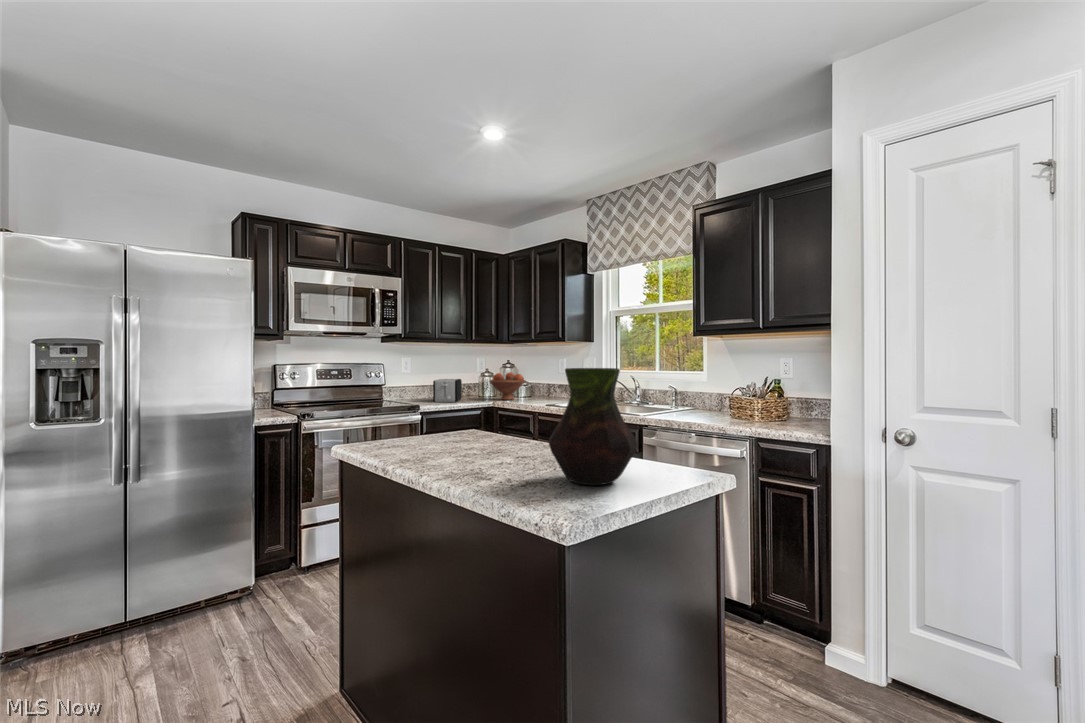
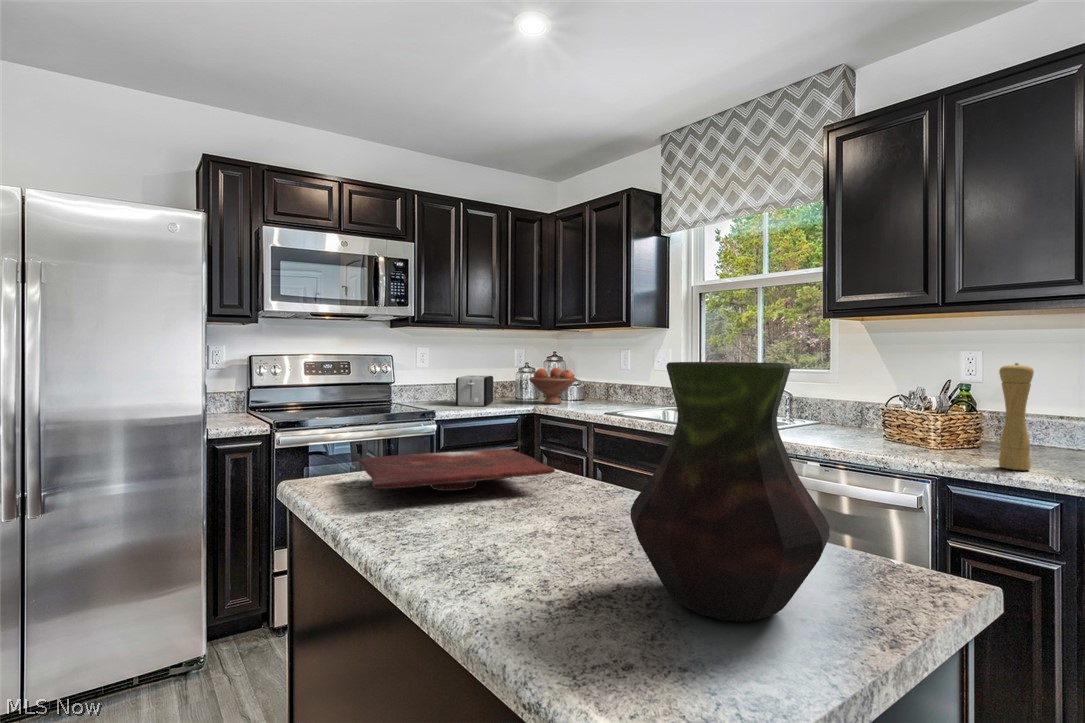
pepper mill: none [785,367,803,432] -> present [999,363,1034,470]
cutting board: none [387,424,511,447] -> present [359,449,555,491]

